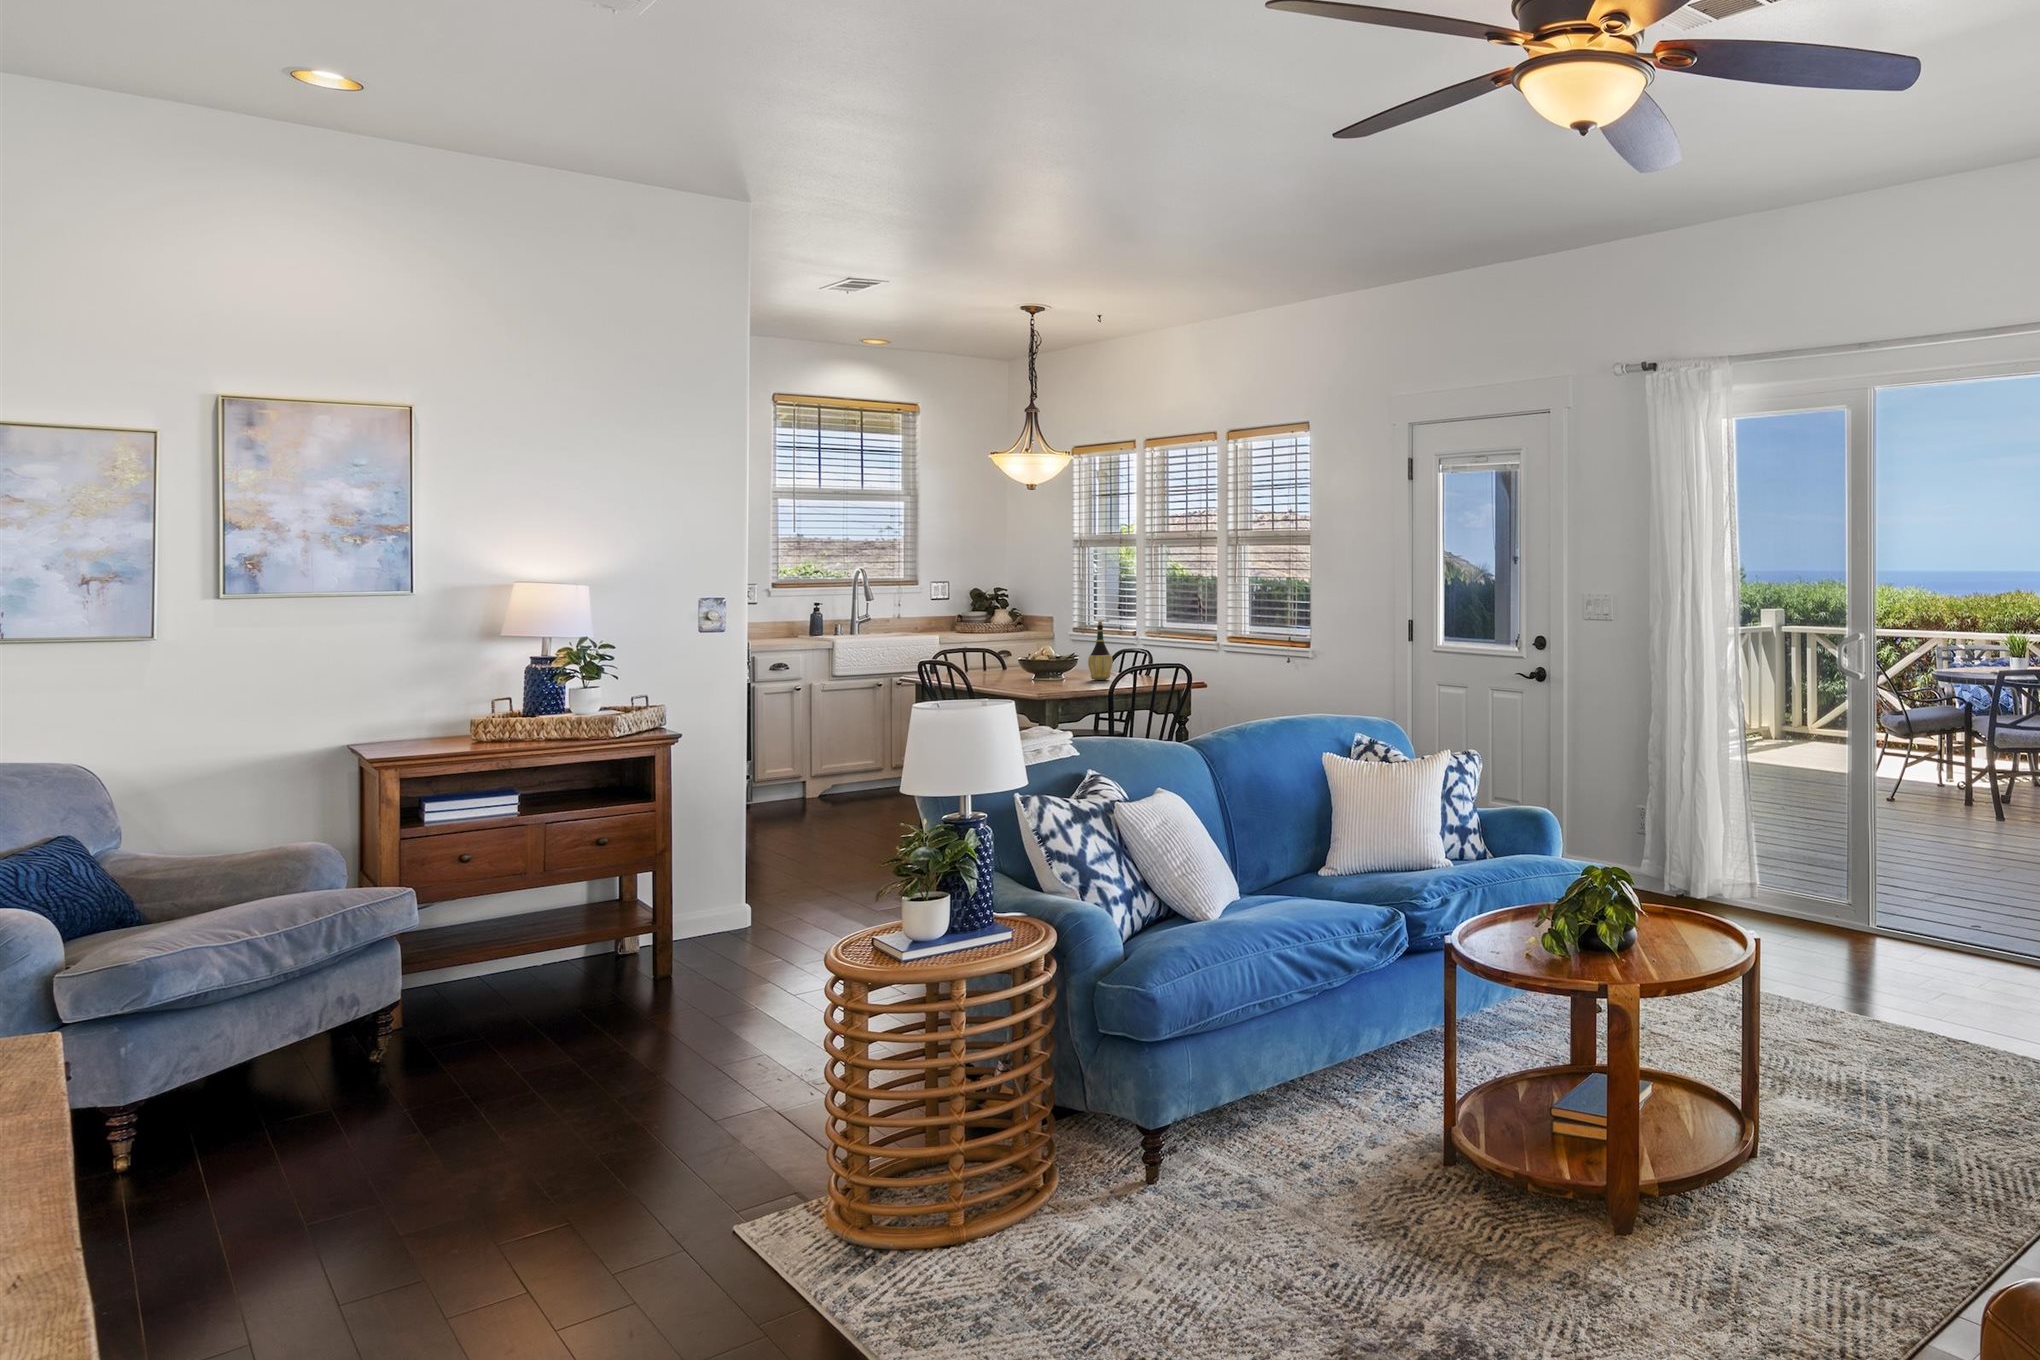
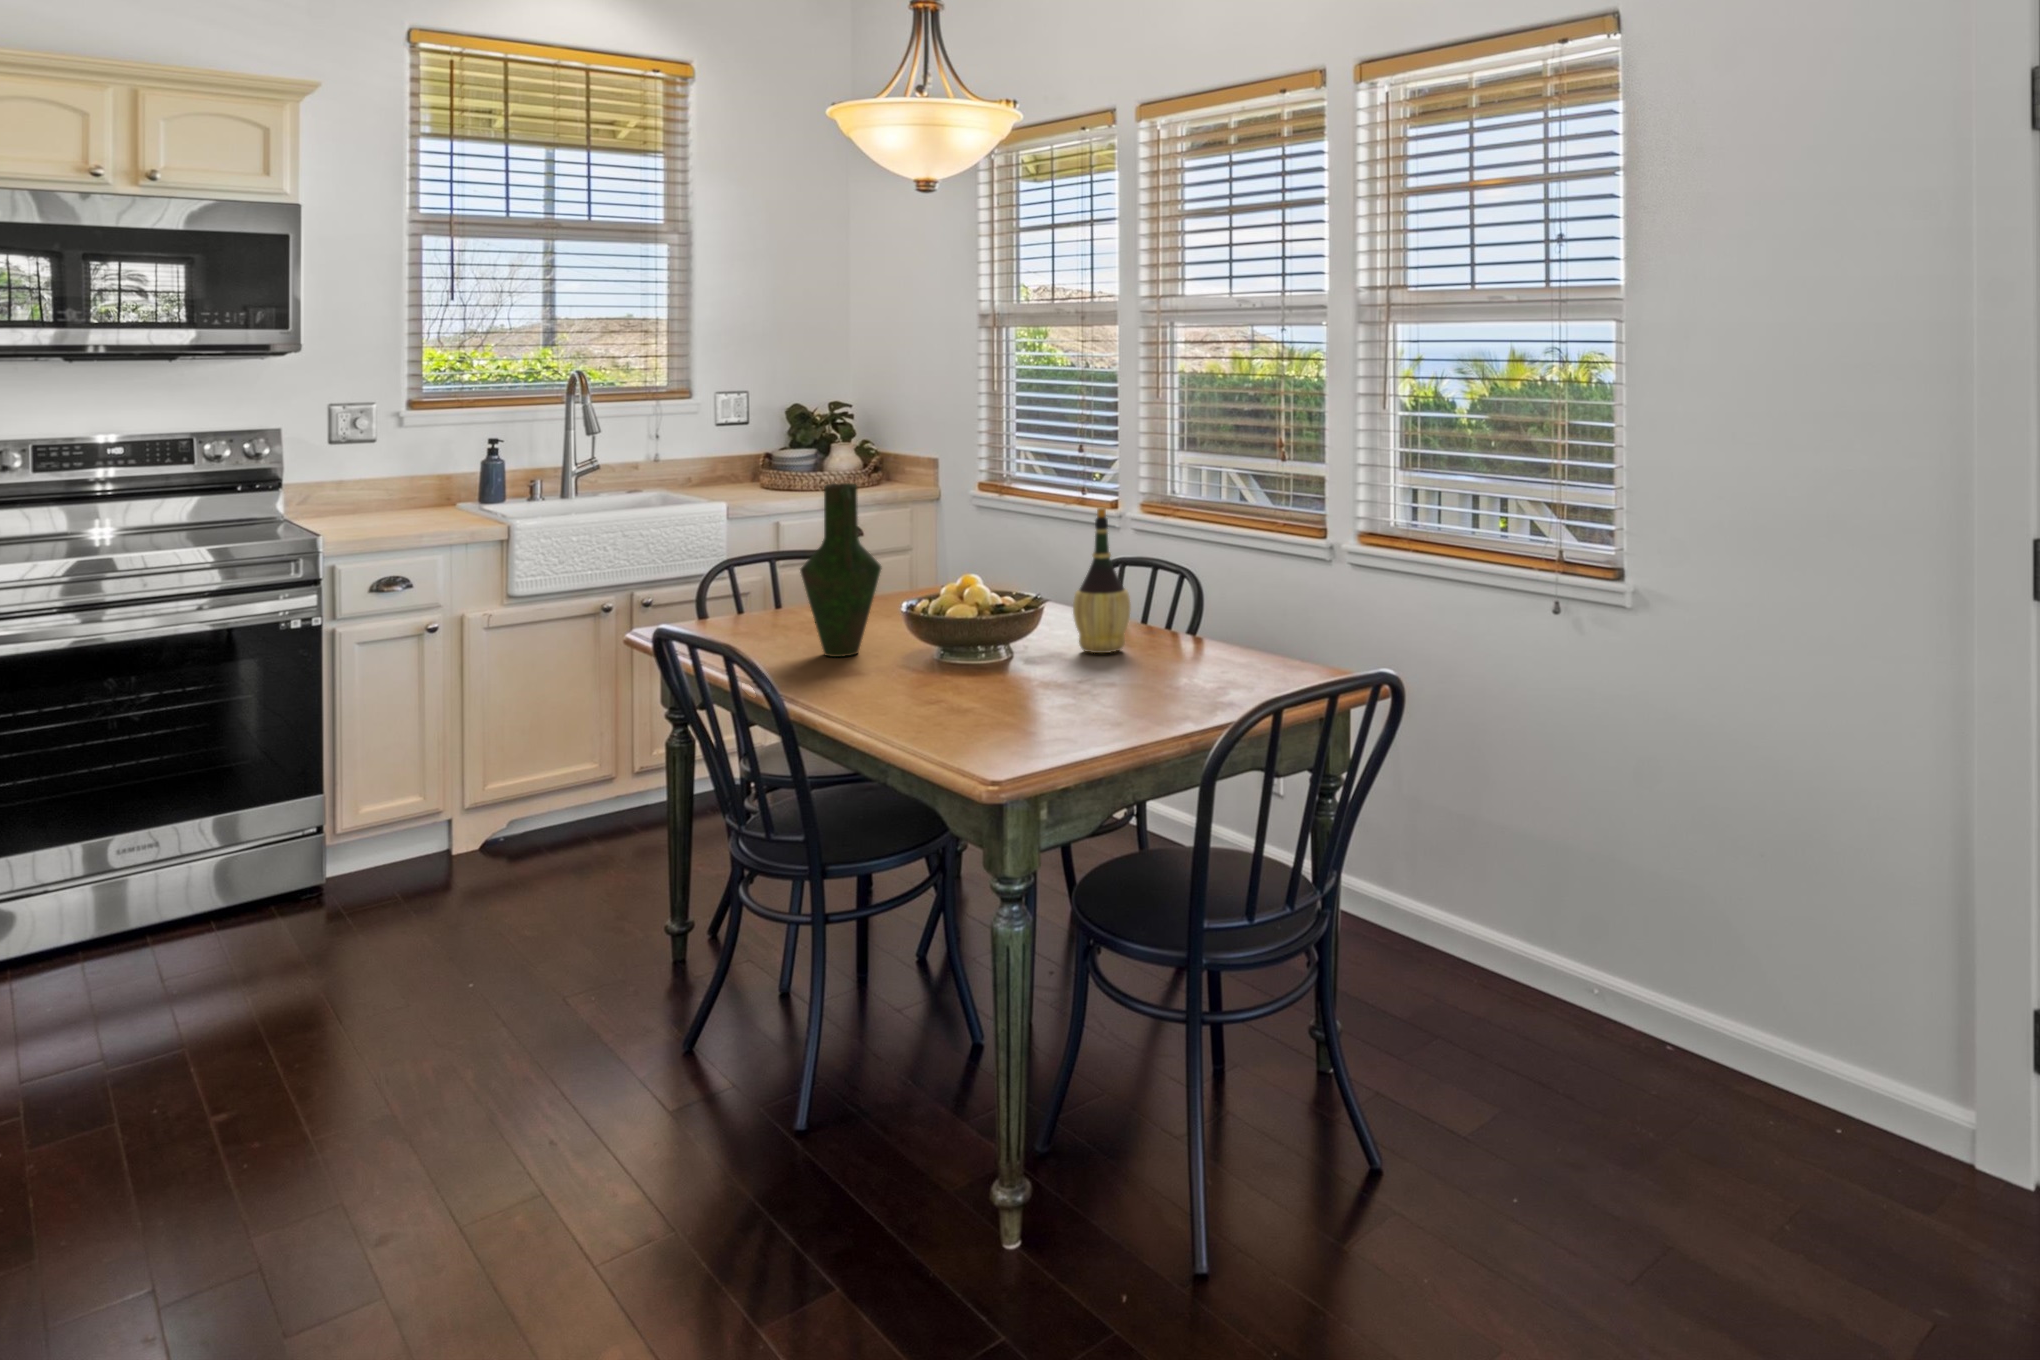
vase: none [973,612,1008,682] -> present [800,483,882,657]

